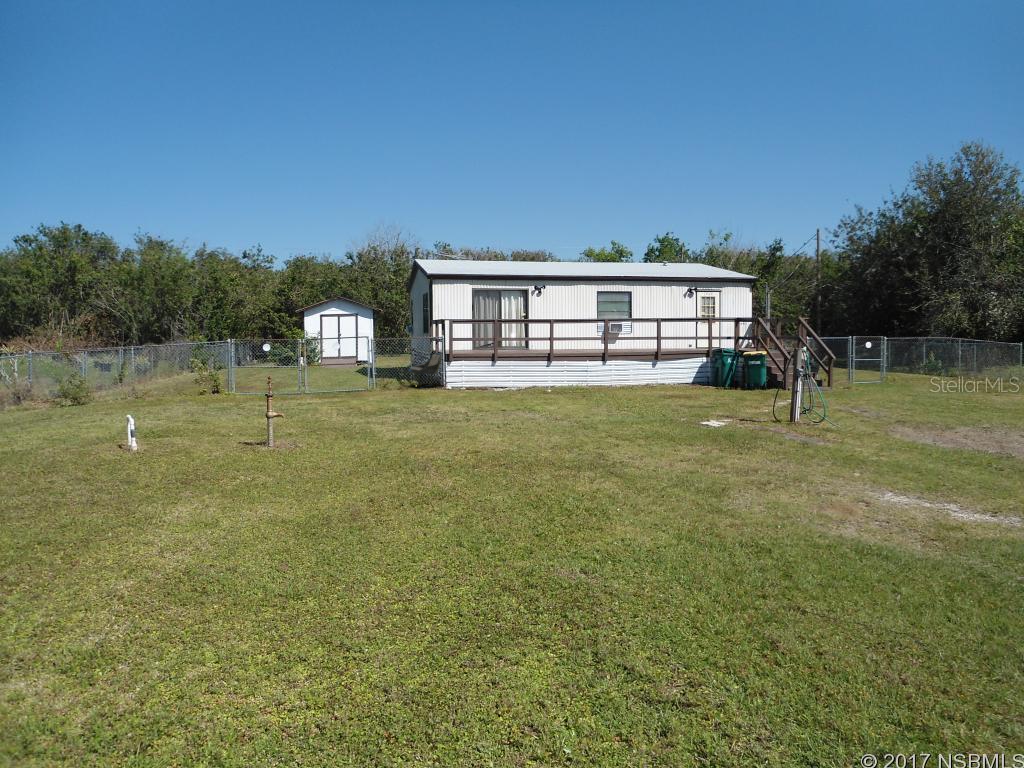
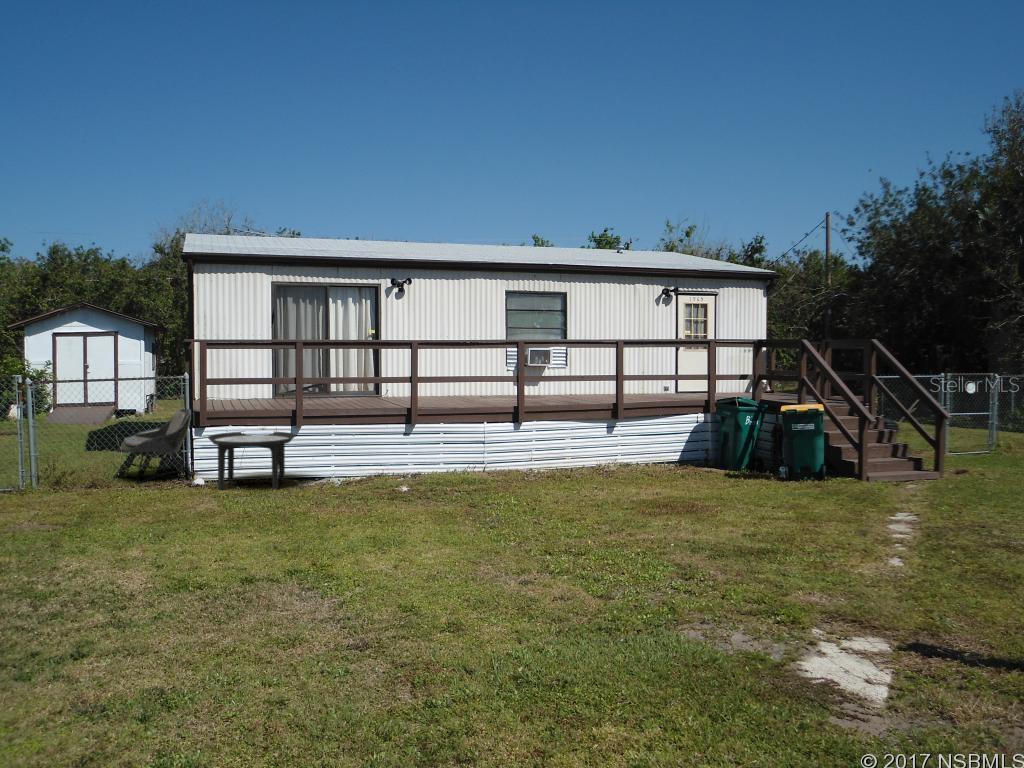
round table: none [453,364,494,392] -> present [208,432,295,490]

